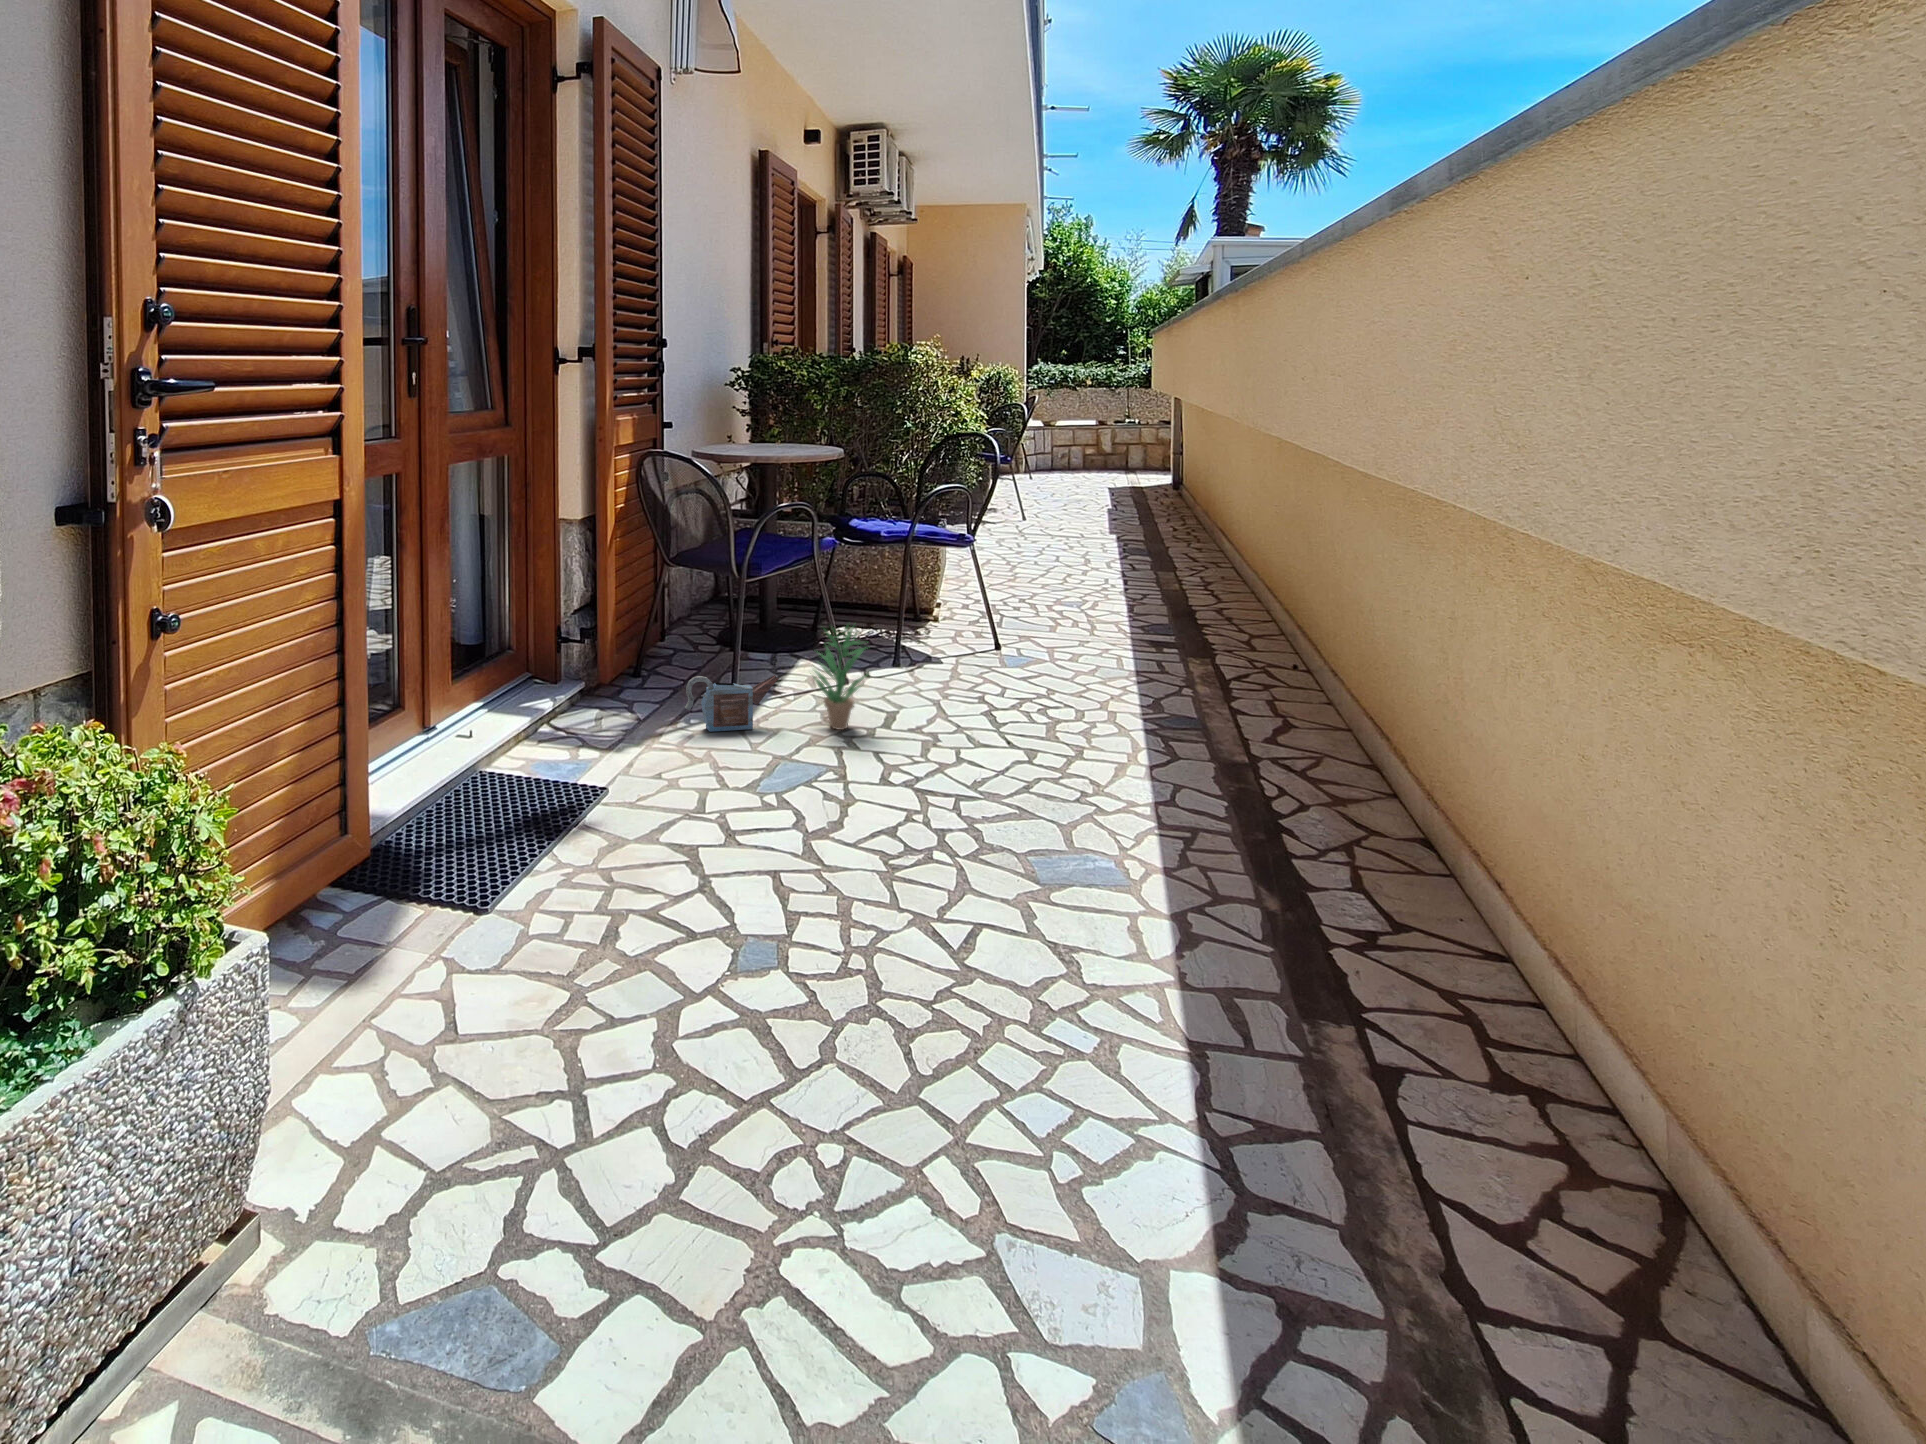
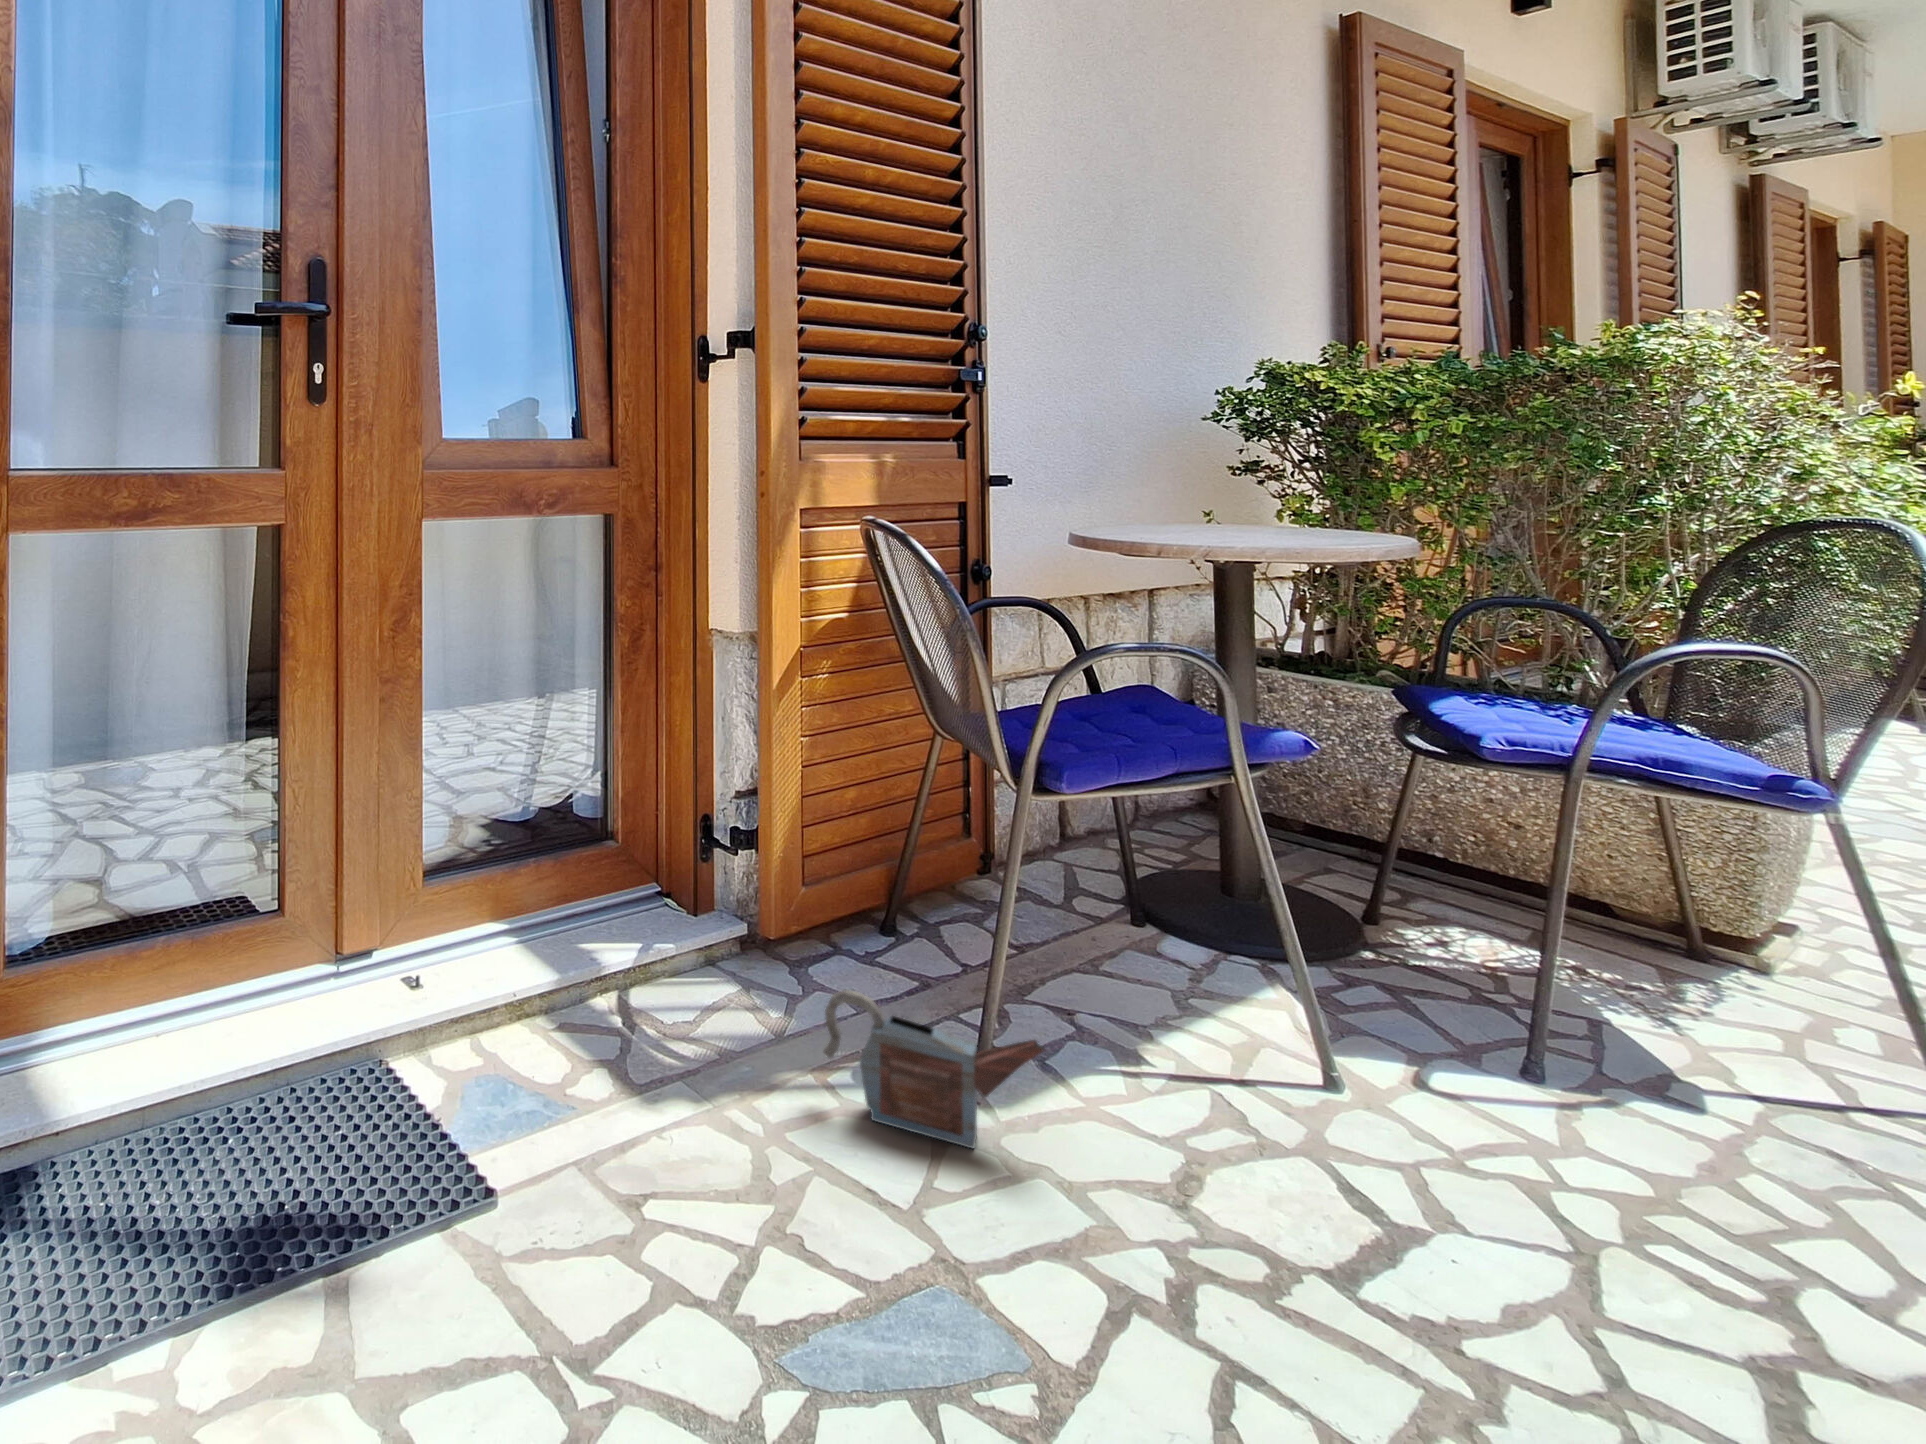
potted plant: present [813,626,865,730] -> none [1119,953,1283,1241]

